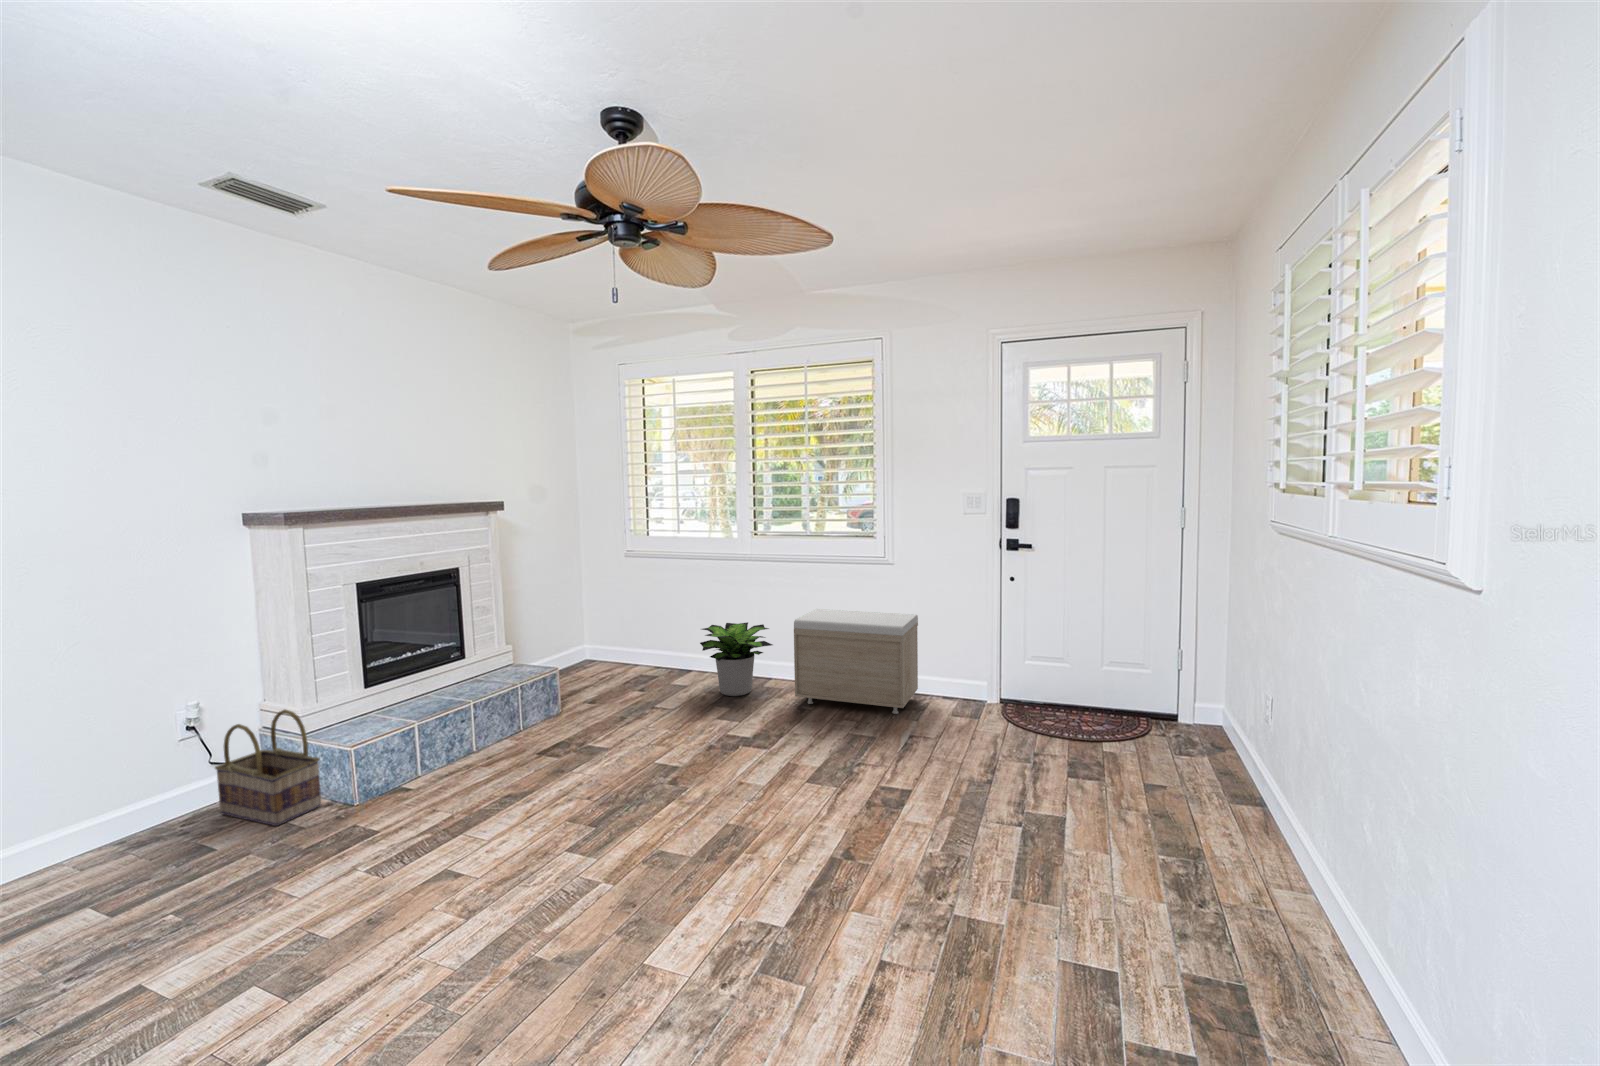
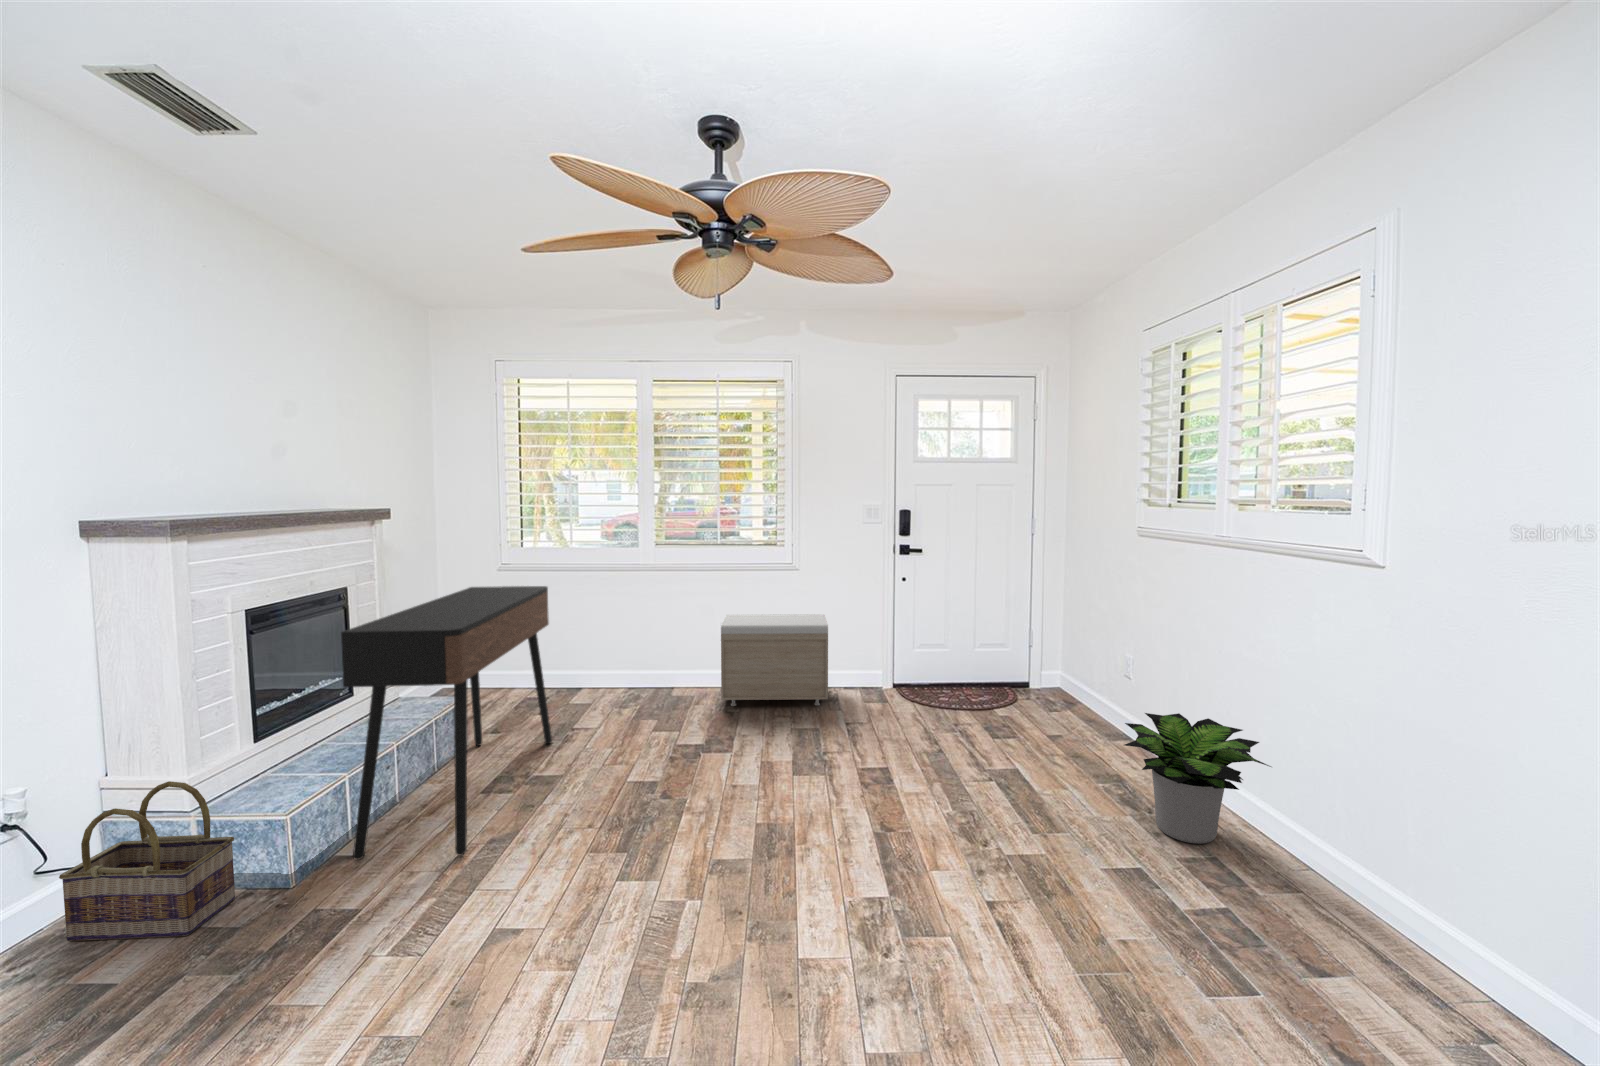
console table: none [394,571,624,804] -> present [341,586,552,860]
potted plant: present [700,622,773,696] -> present [1124,713,1271,844]

